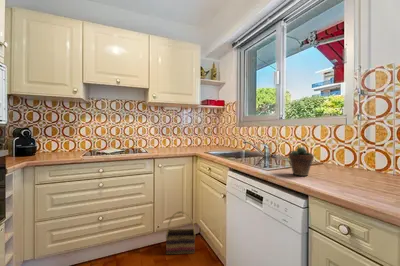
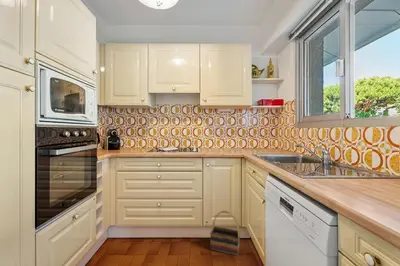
succulent plant: present [289,140,314,176] -> none [331,142,370,193]

